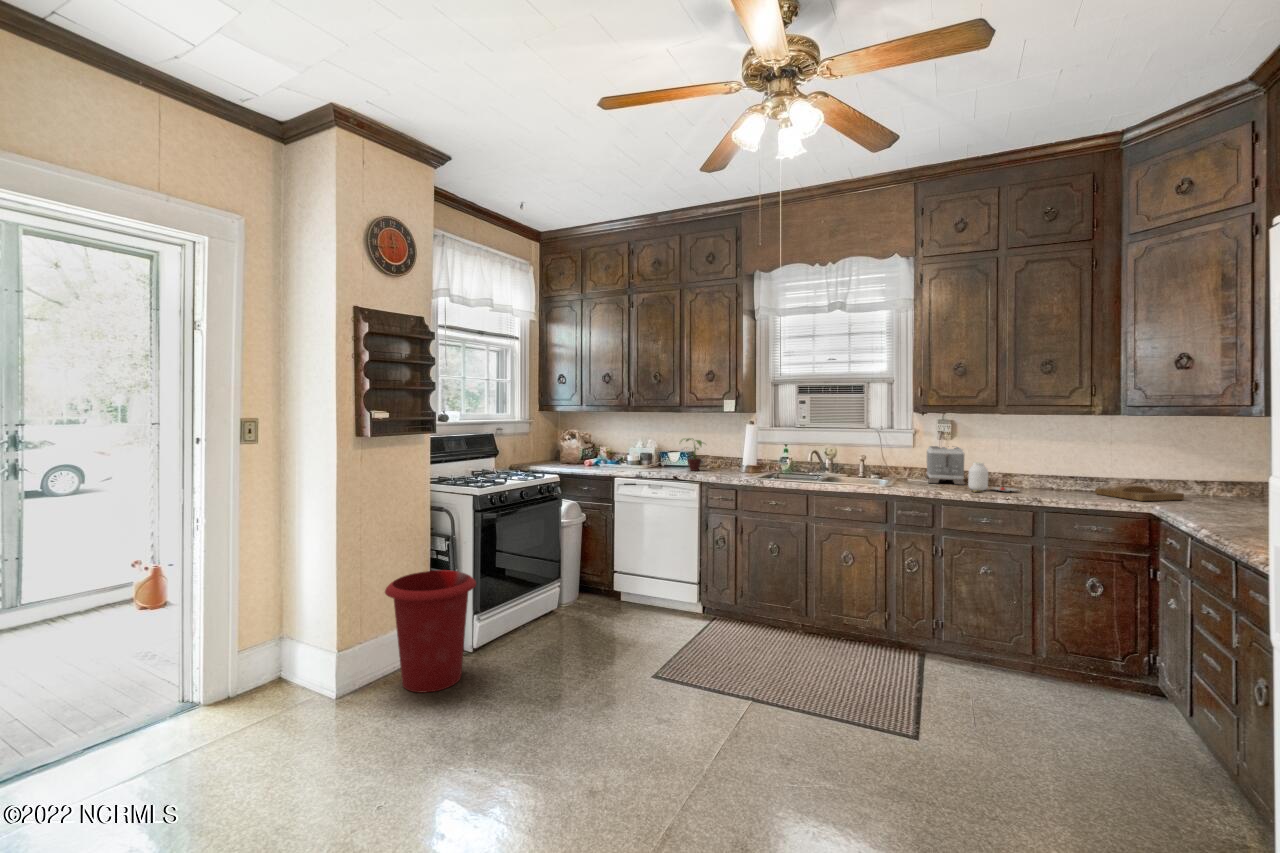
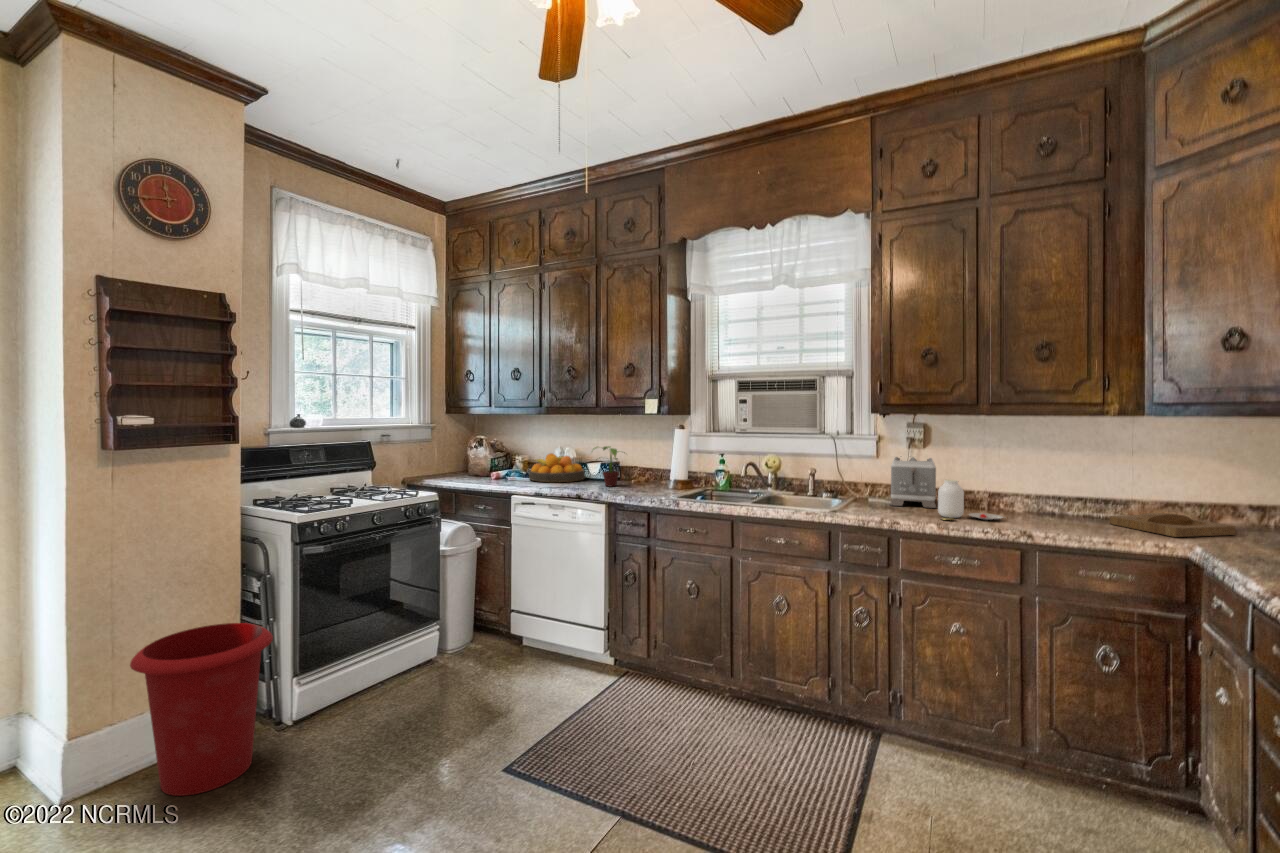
fruit bowl: none [620,445,666,468] -> present [529,453,585,482]

